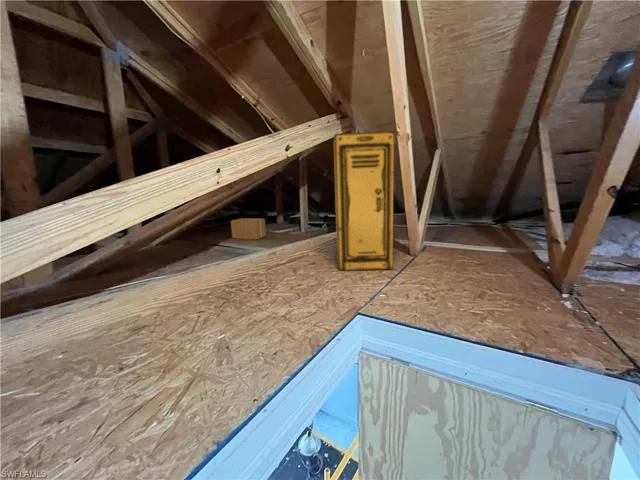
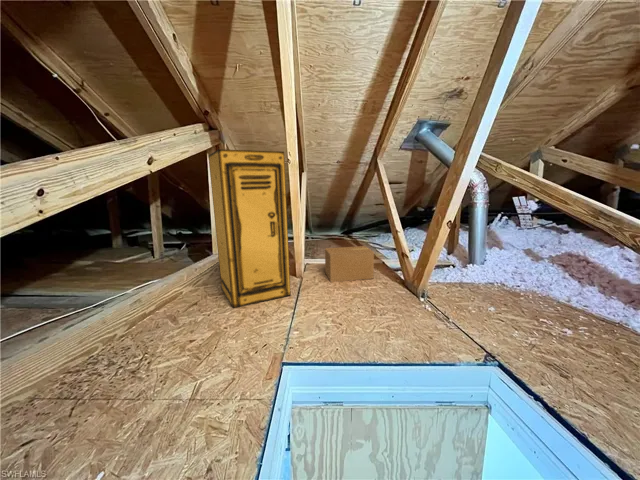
cardboard box: present [231,218,266,239] -> present [325,246,374,282]

